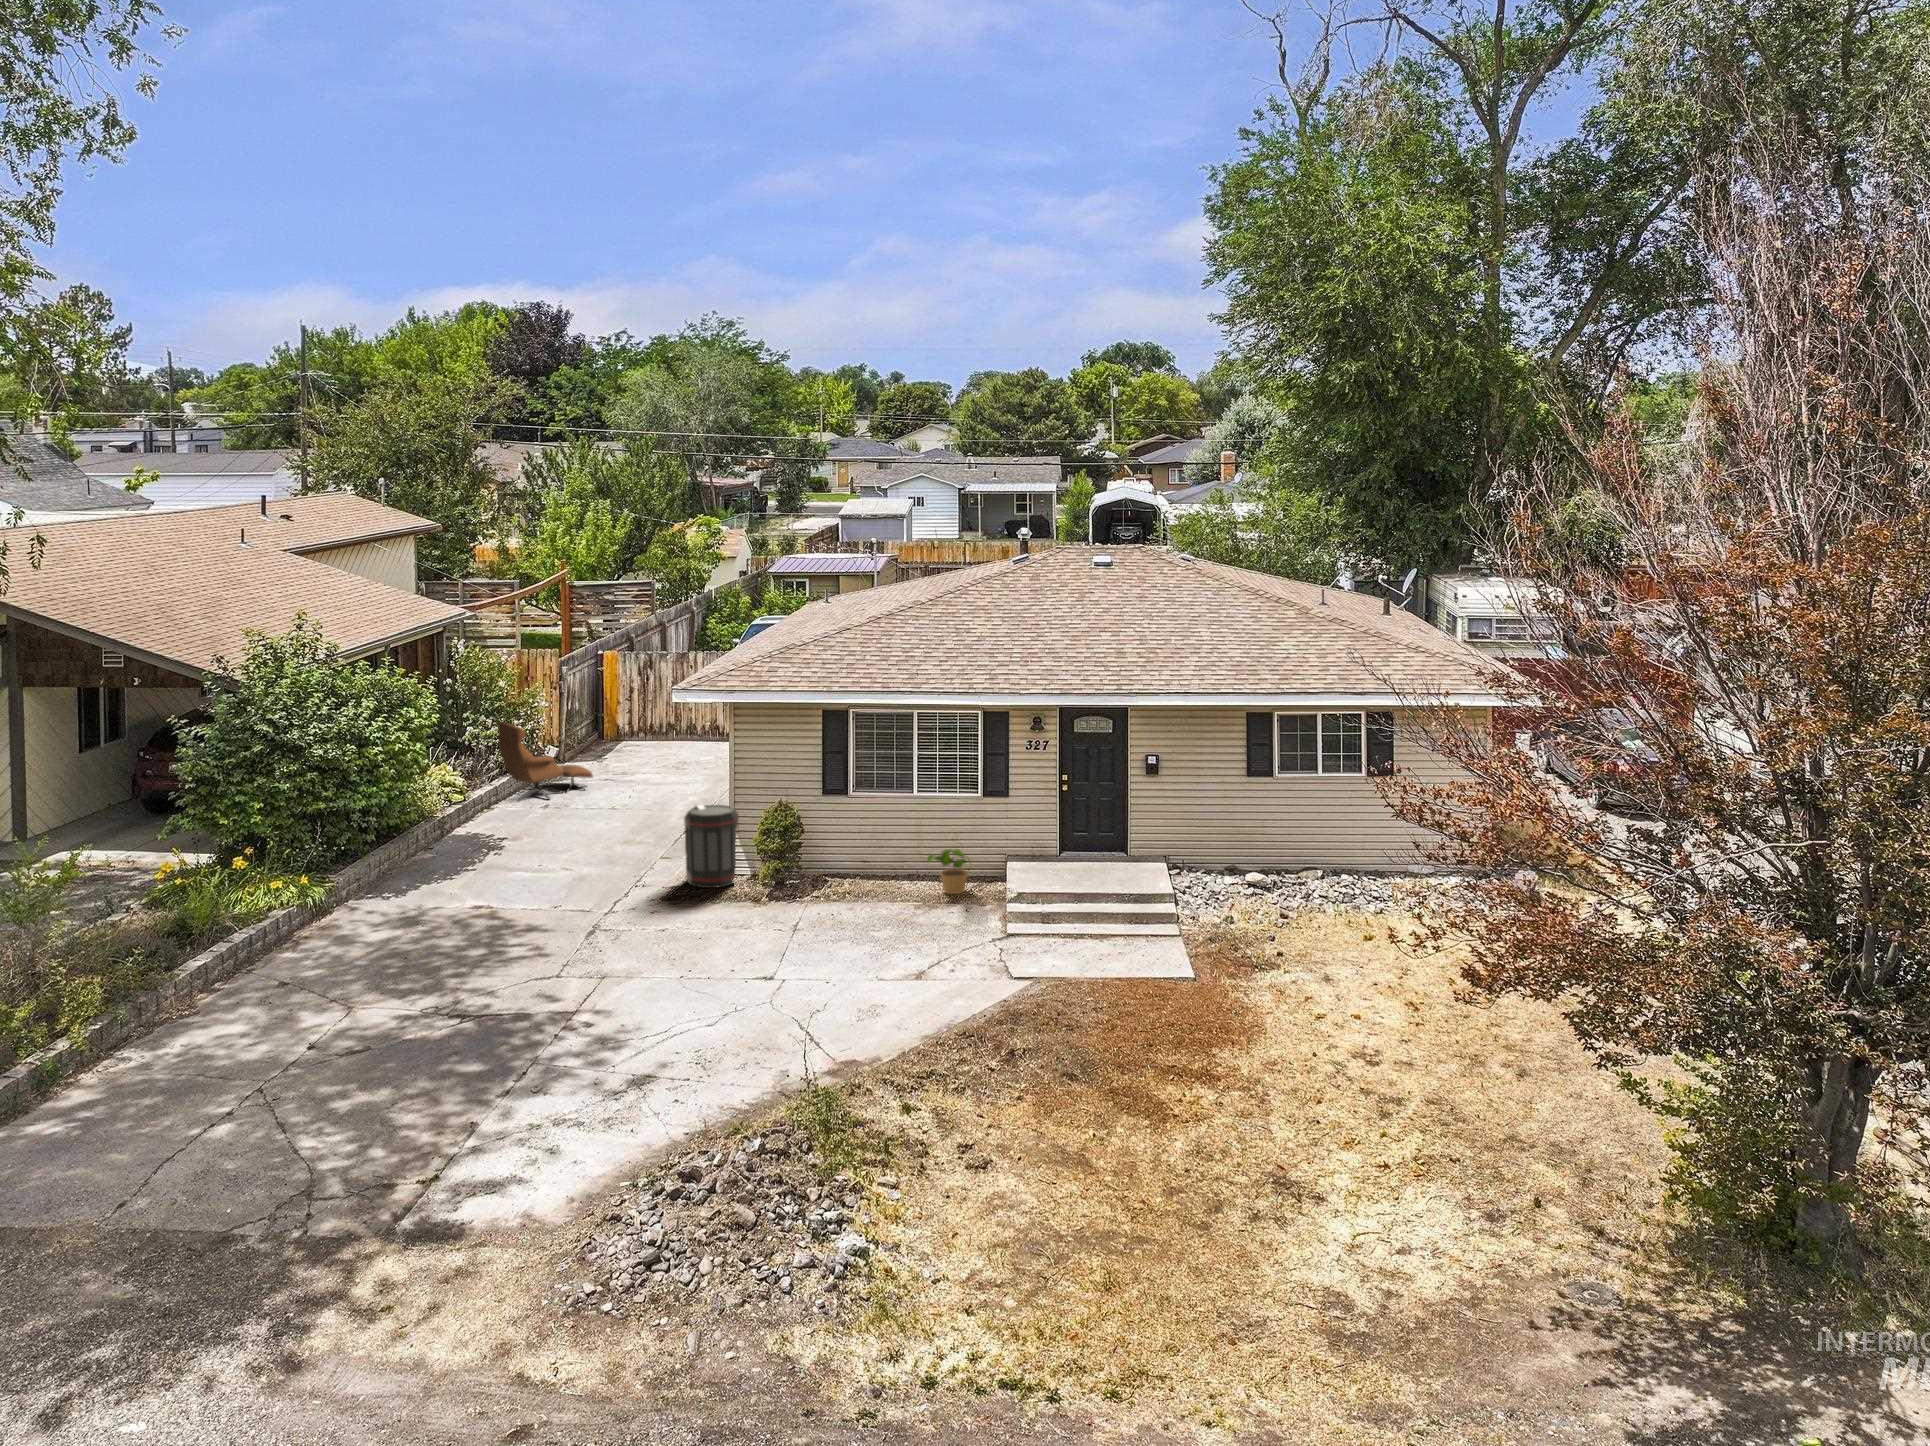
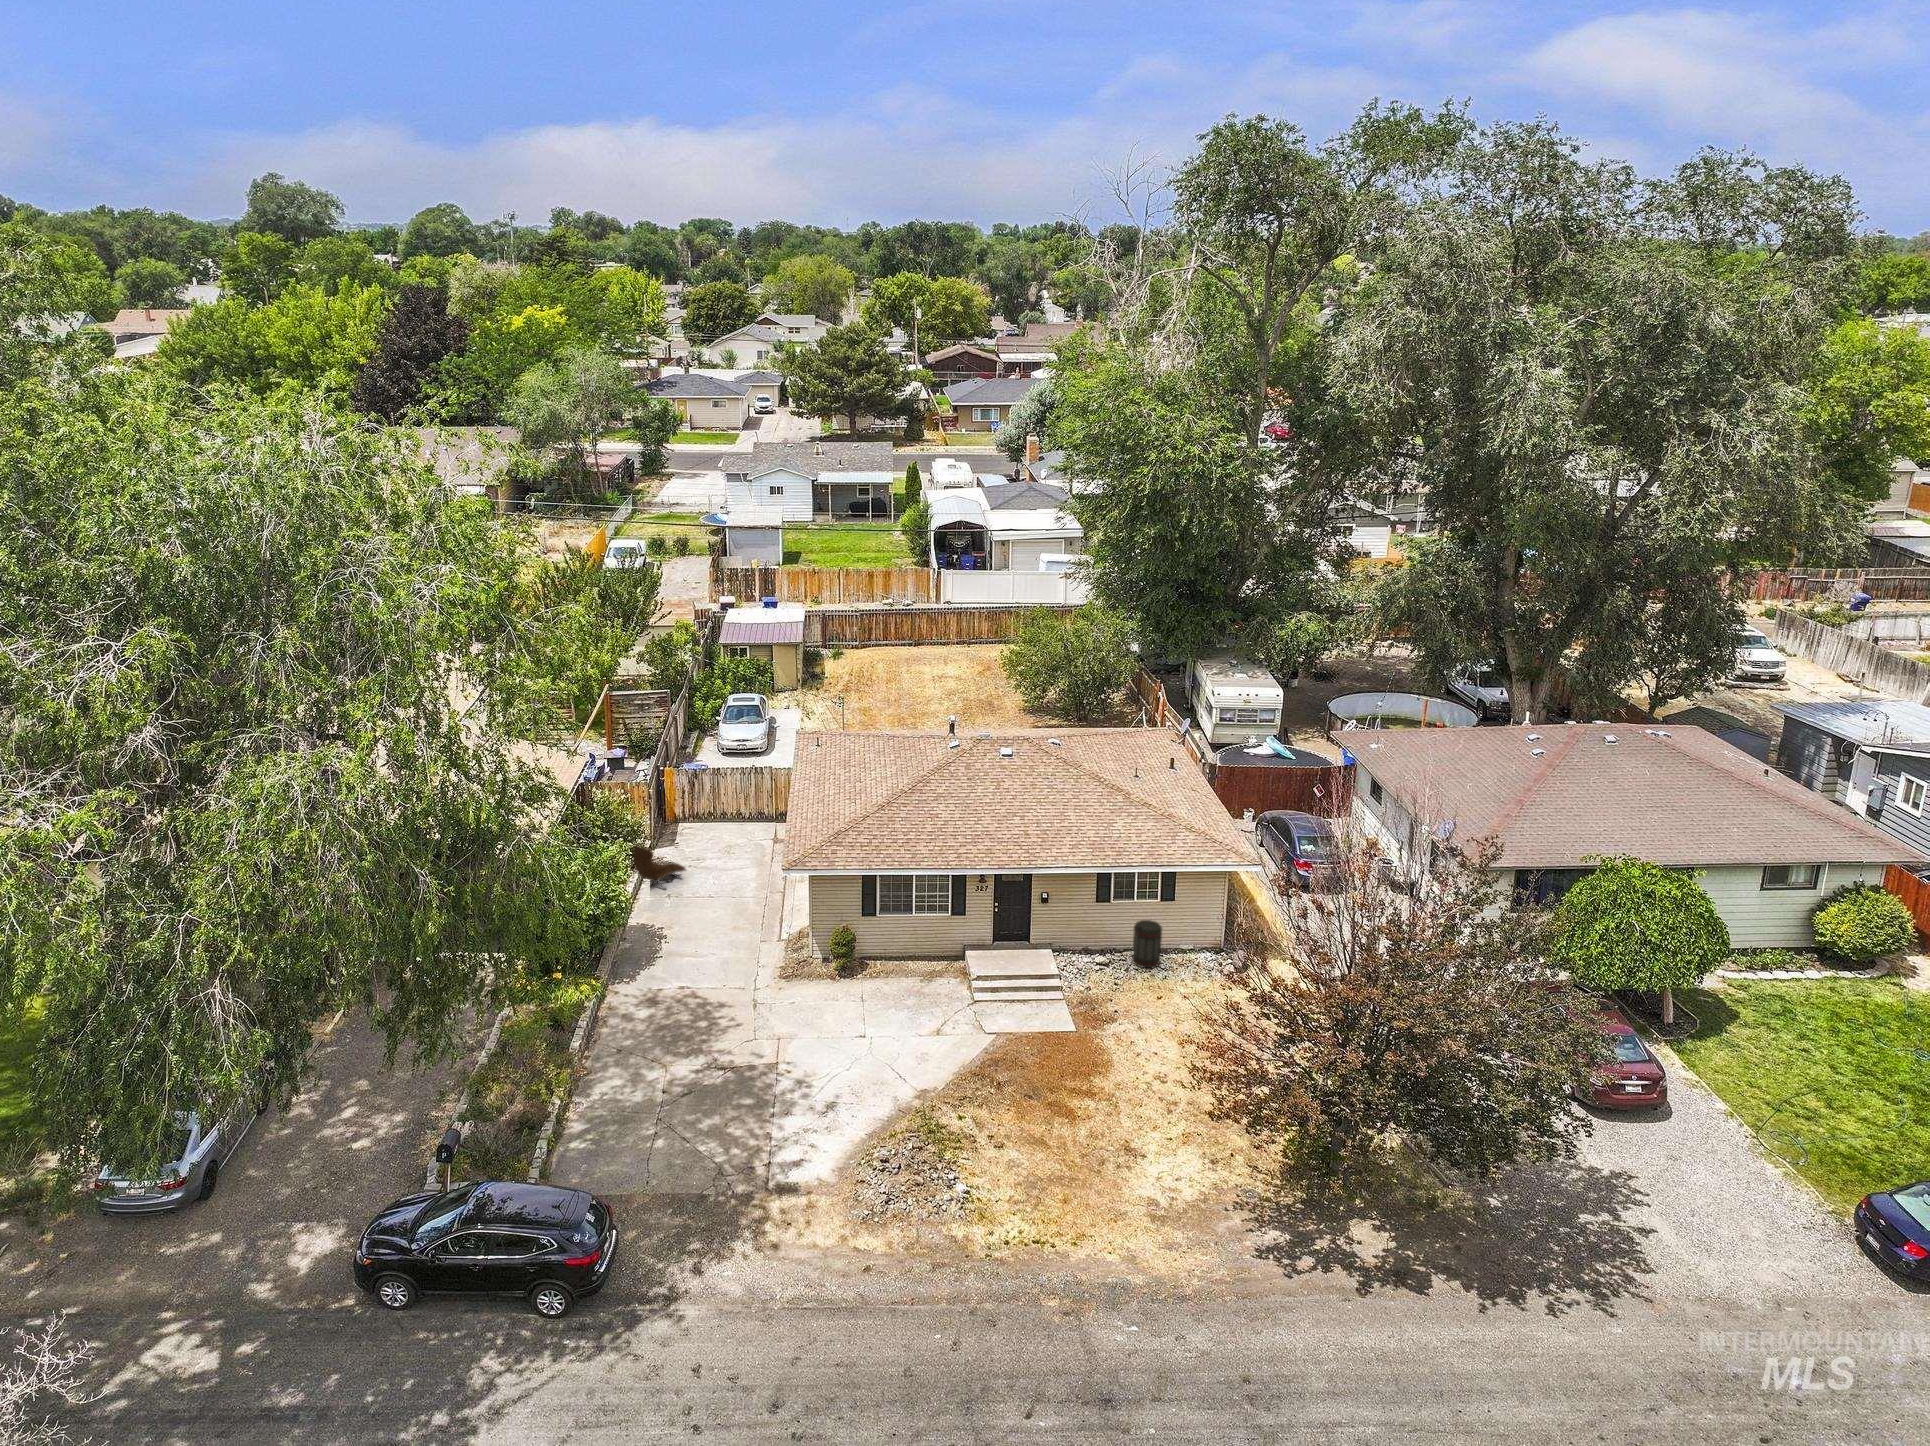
trash can: present [684,805,738,888] -> present [1132,920,1162,968]
potted plant: present [928,849,969,894] -> none [922,946,945,970]

